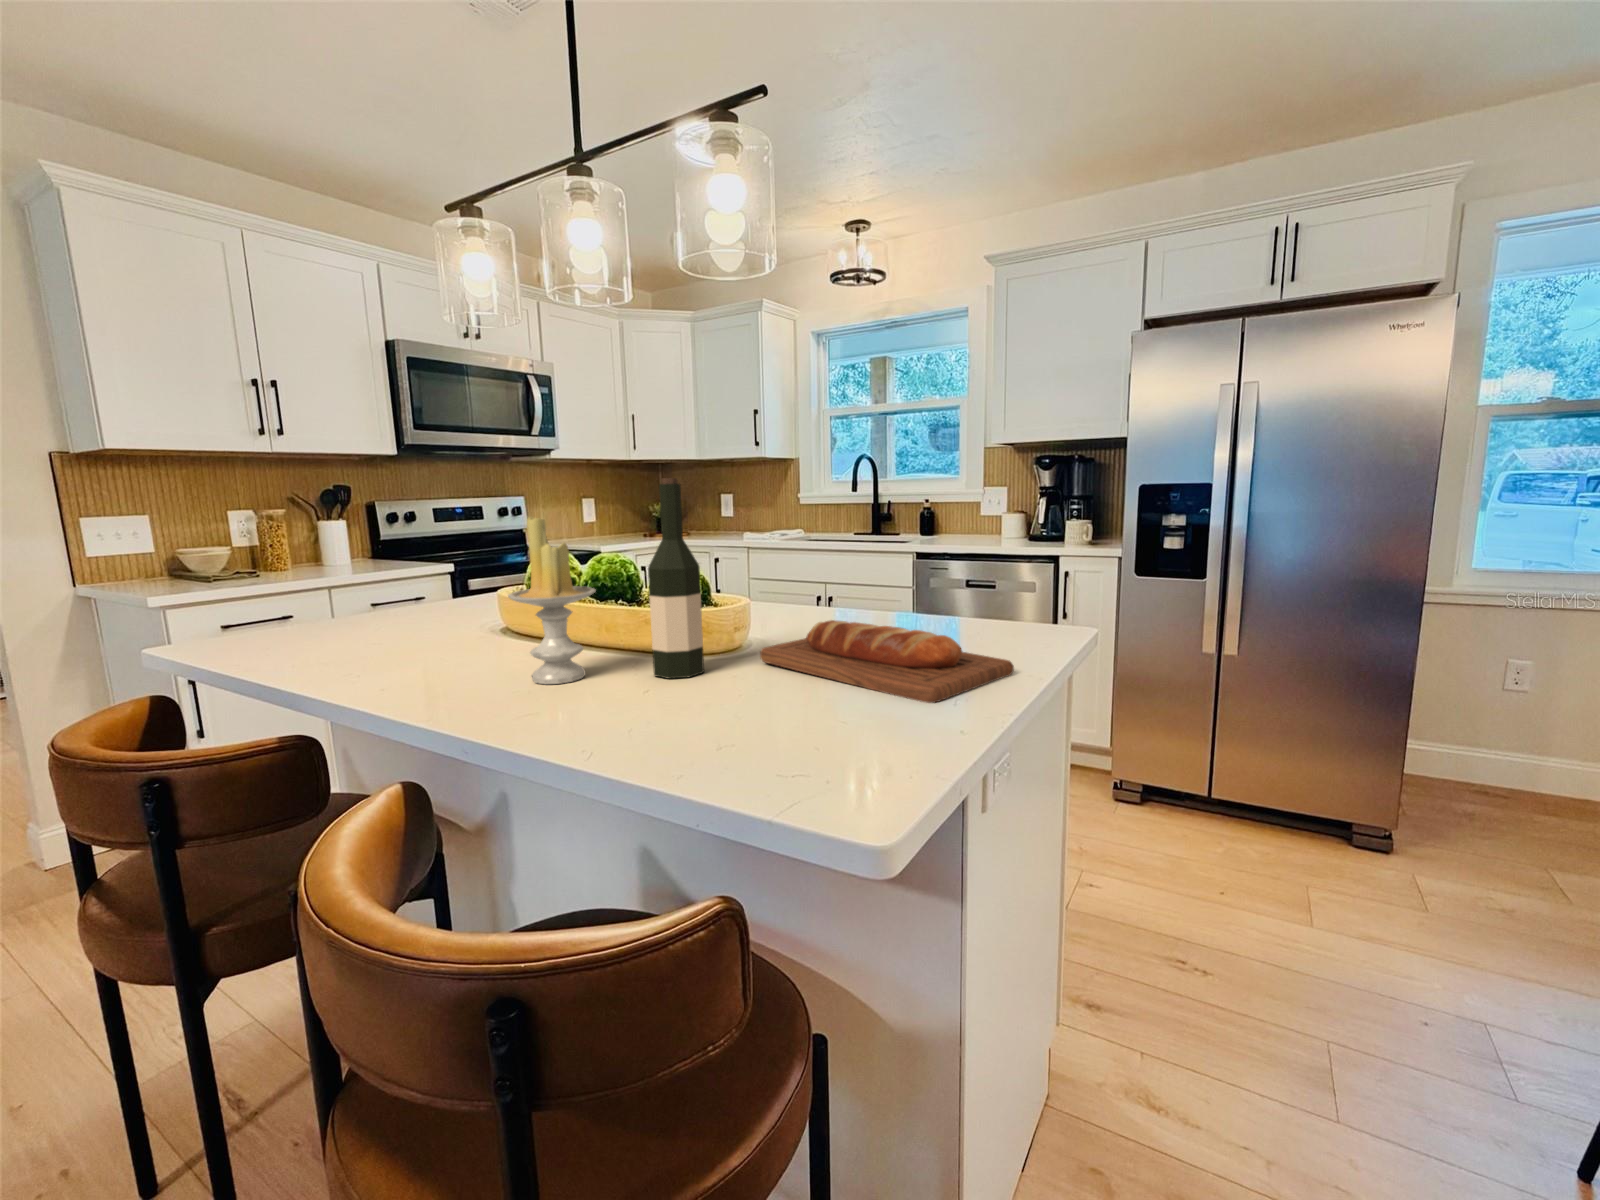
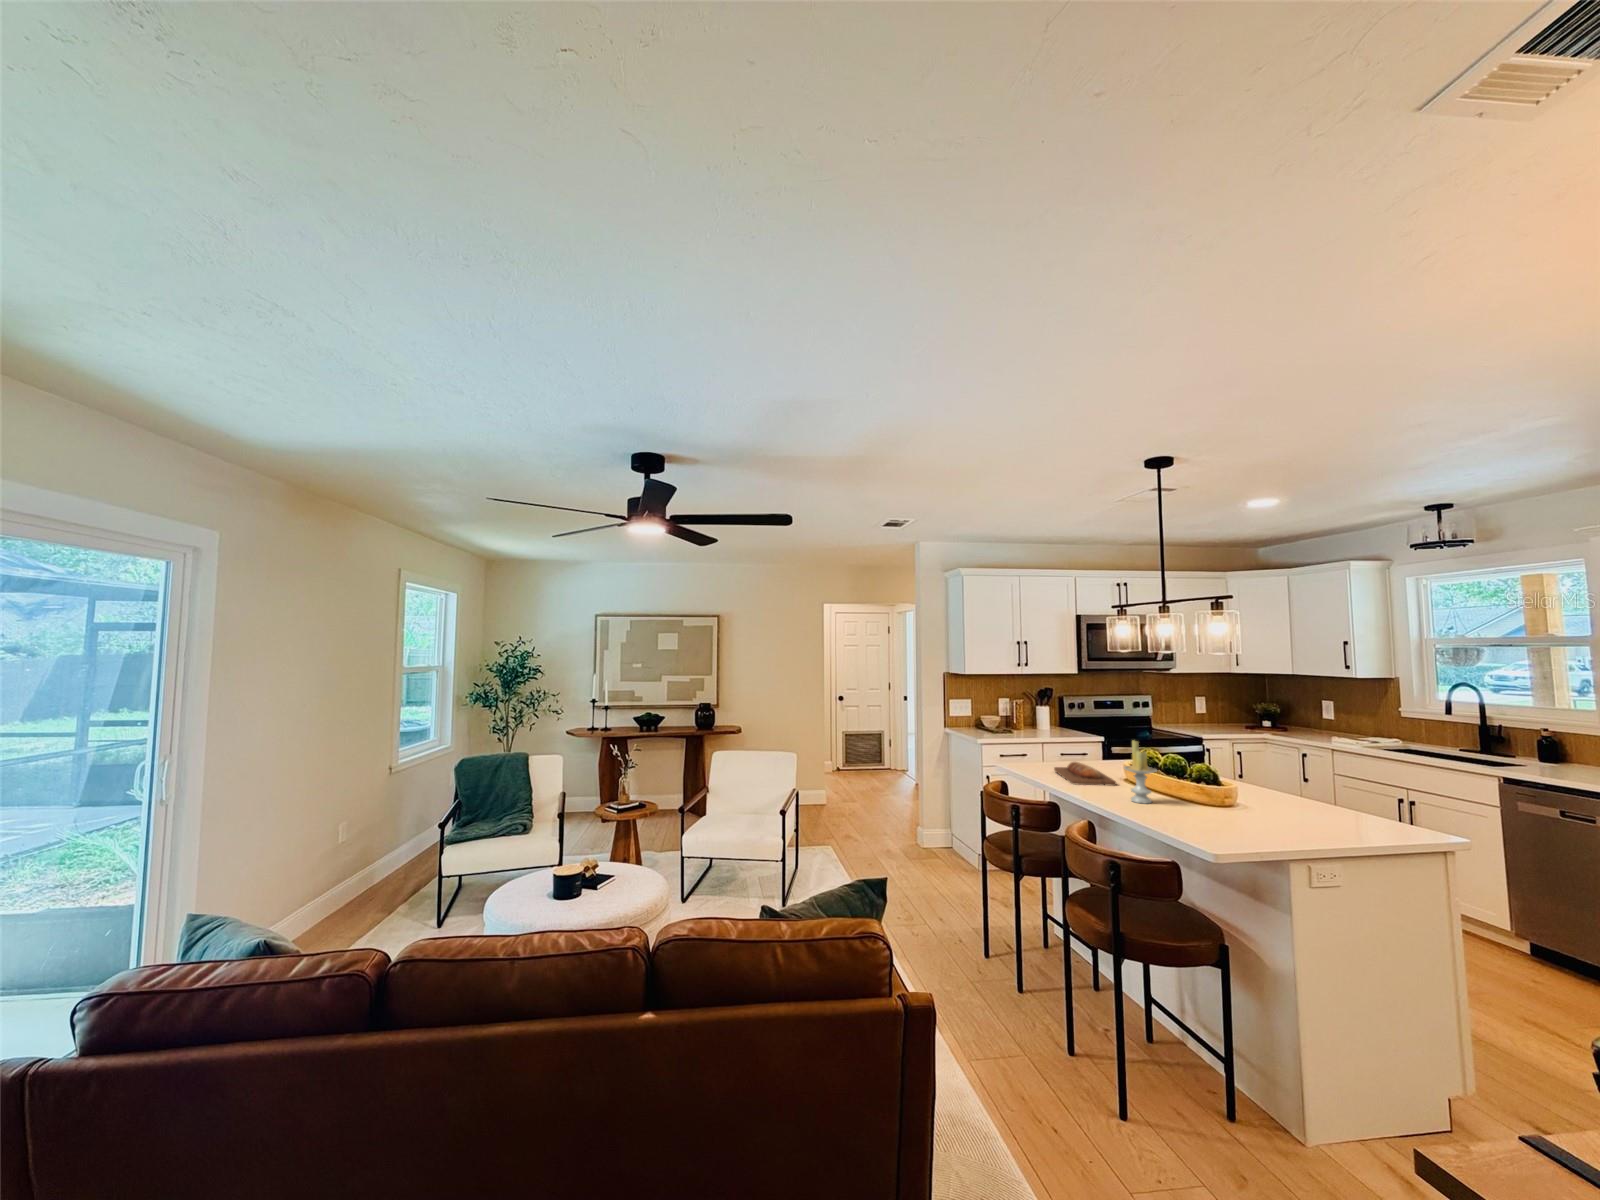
wine bottle: present [648,478,704,679] -> none [1178,732,1204,812]
bread loaf: present [760,620,1014,703] -> present [1054,762,1116,786]

